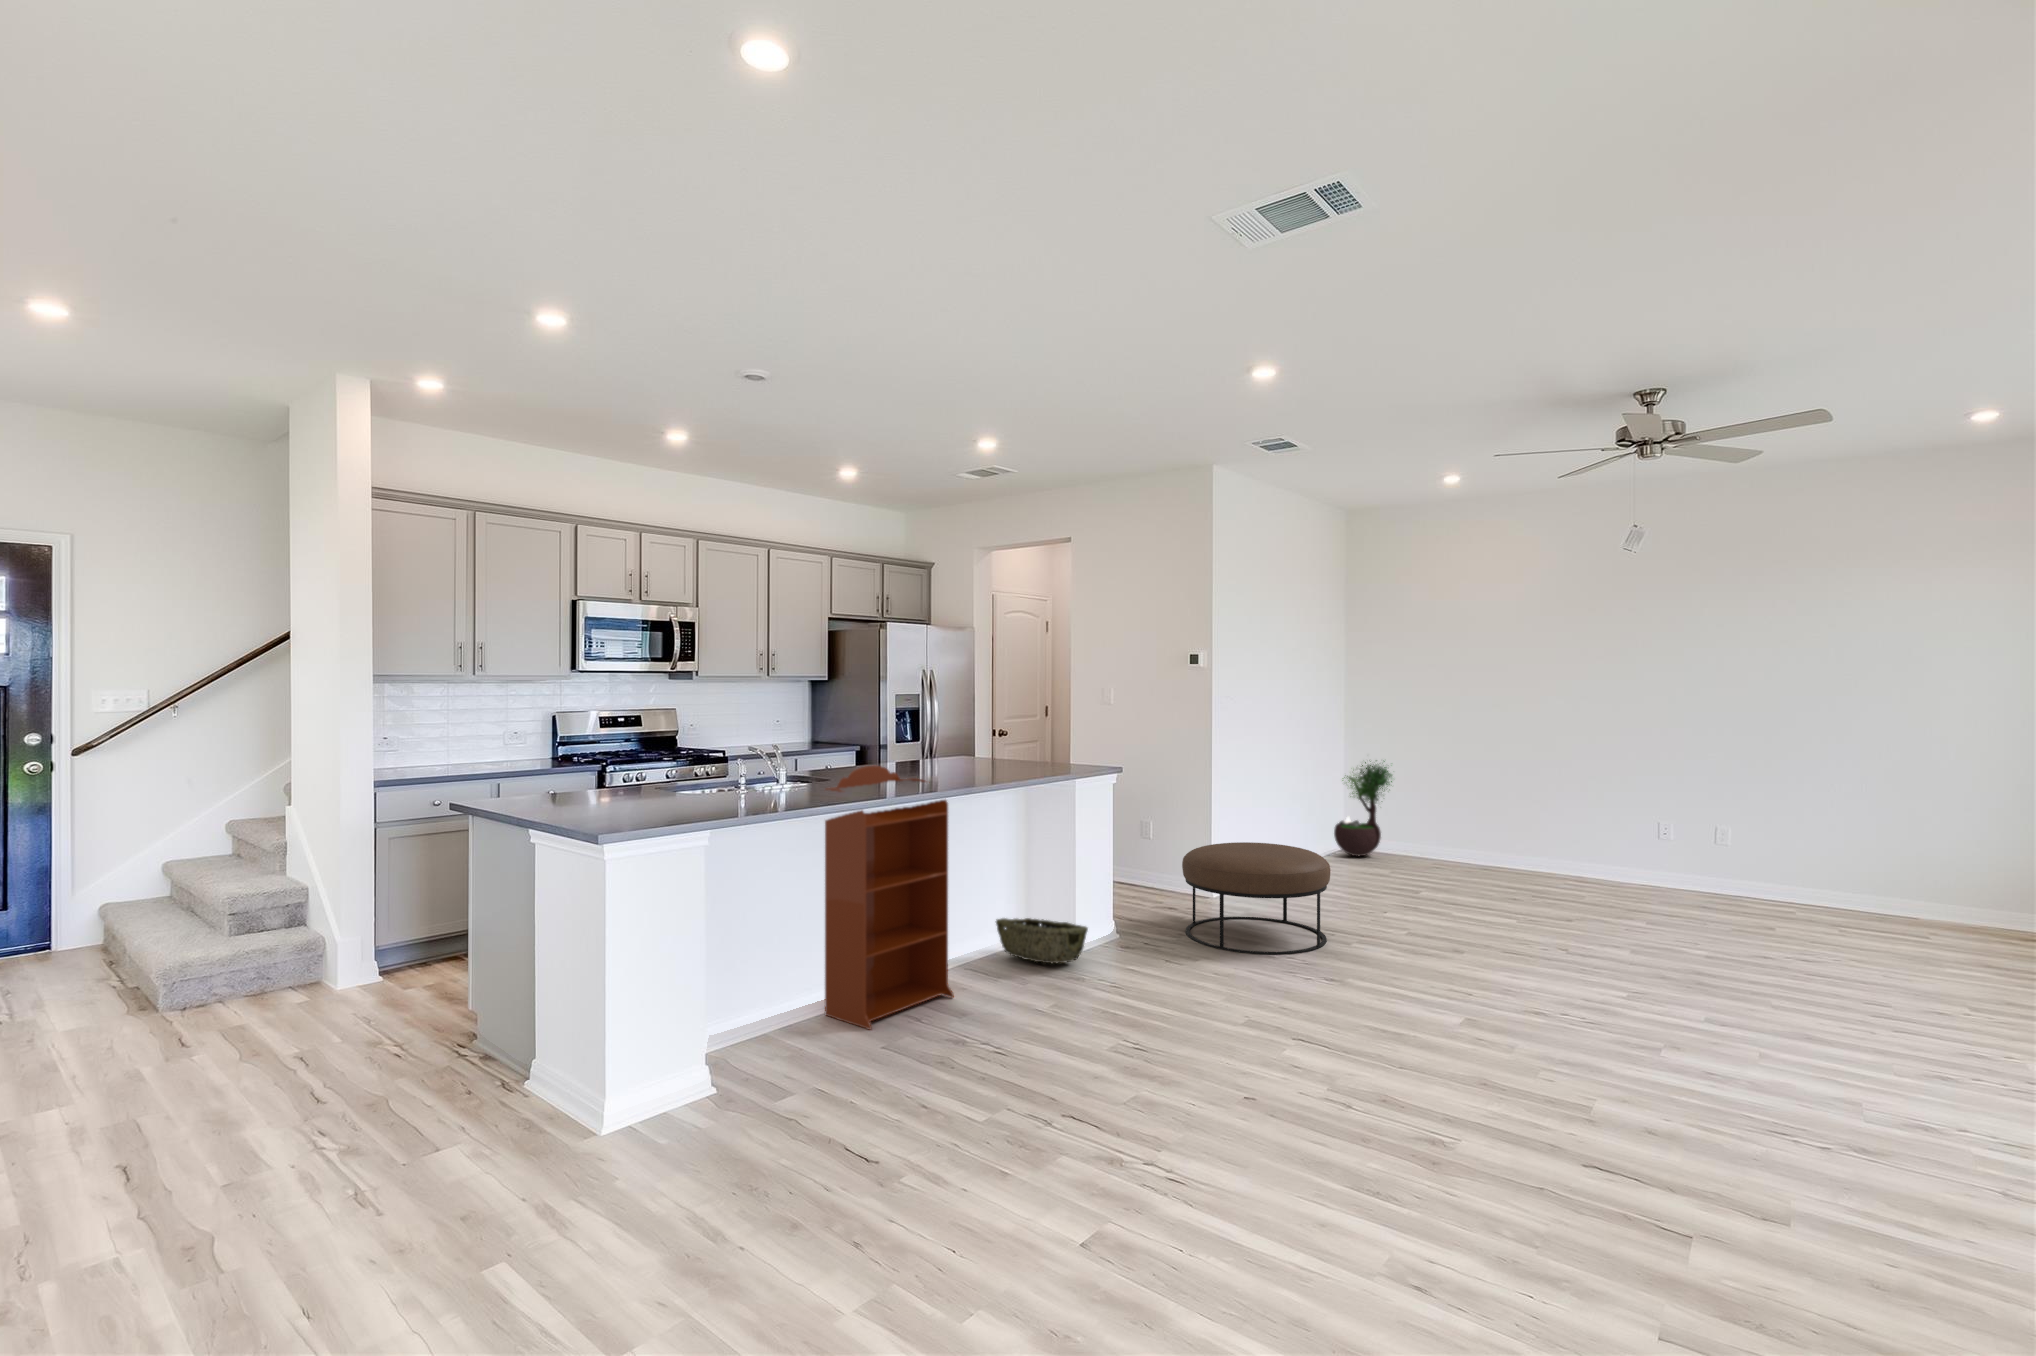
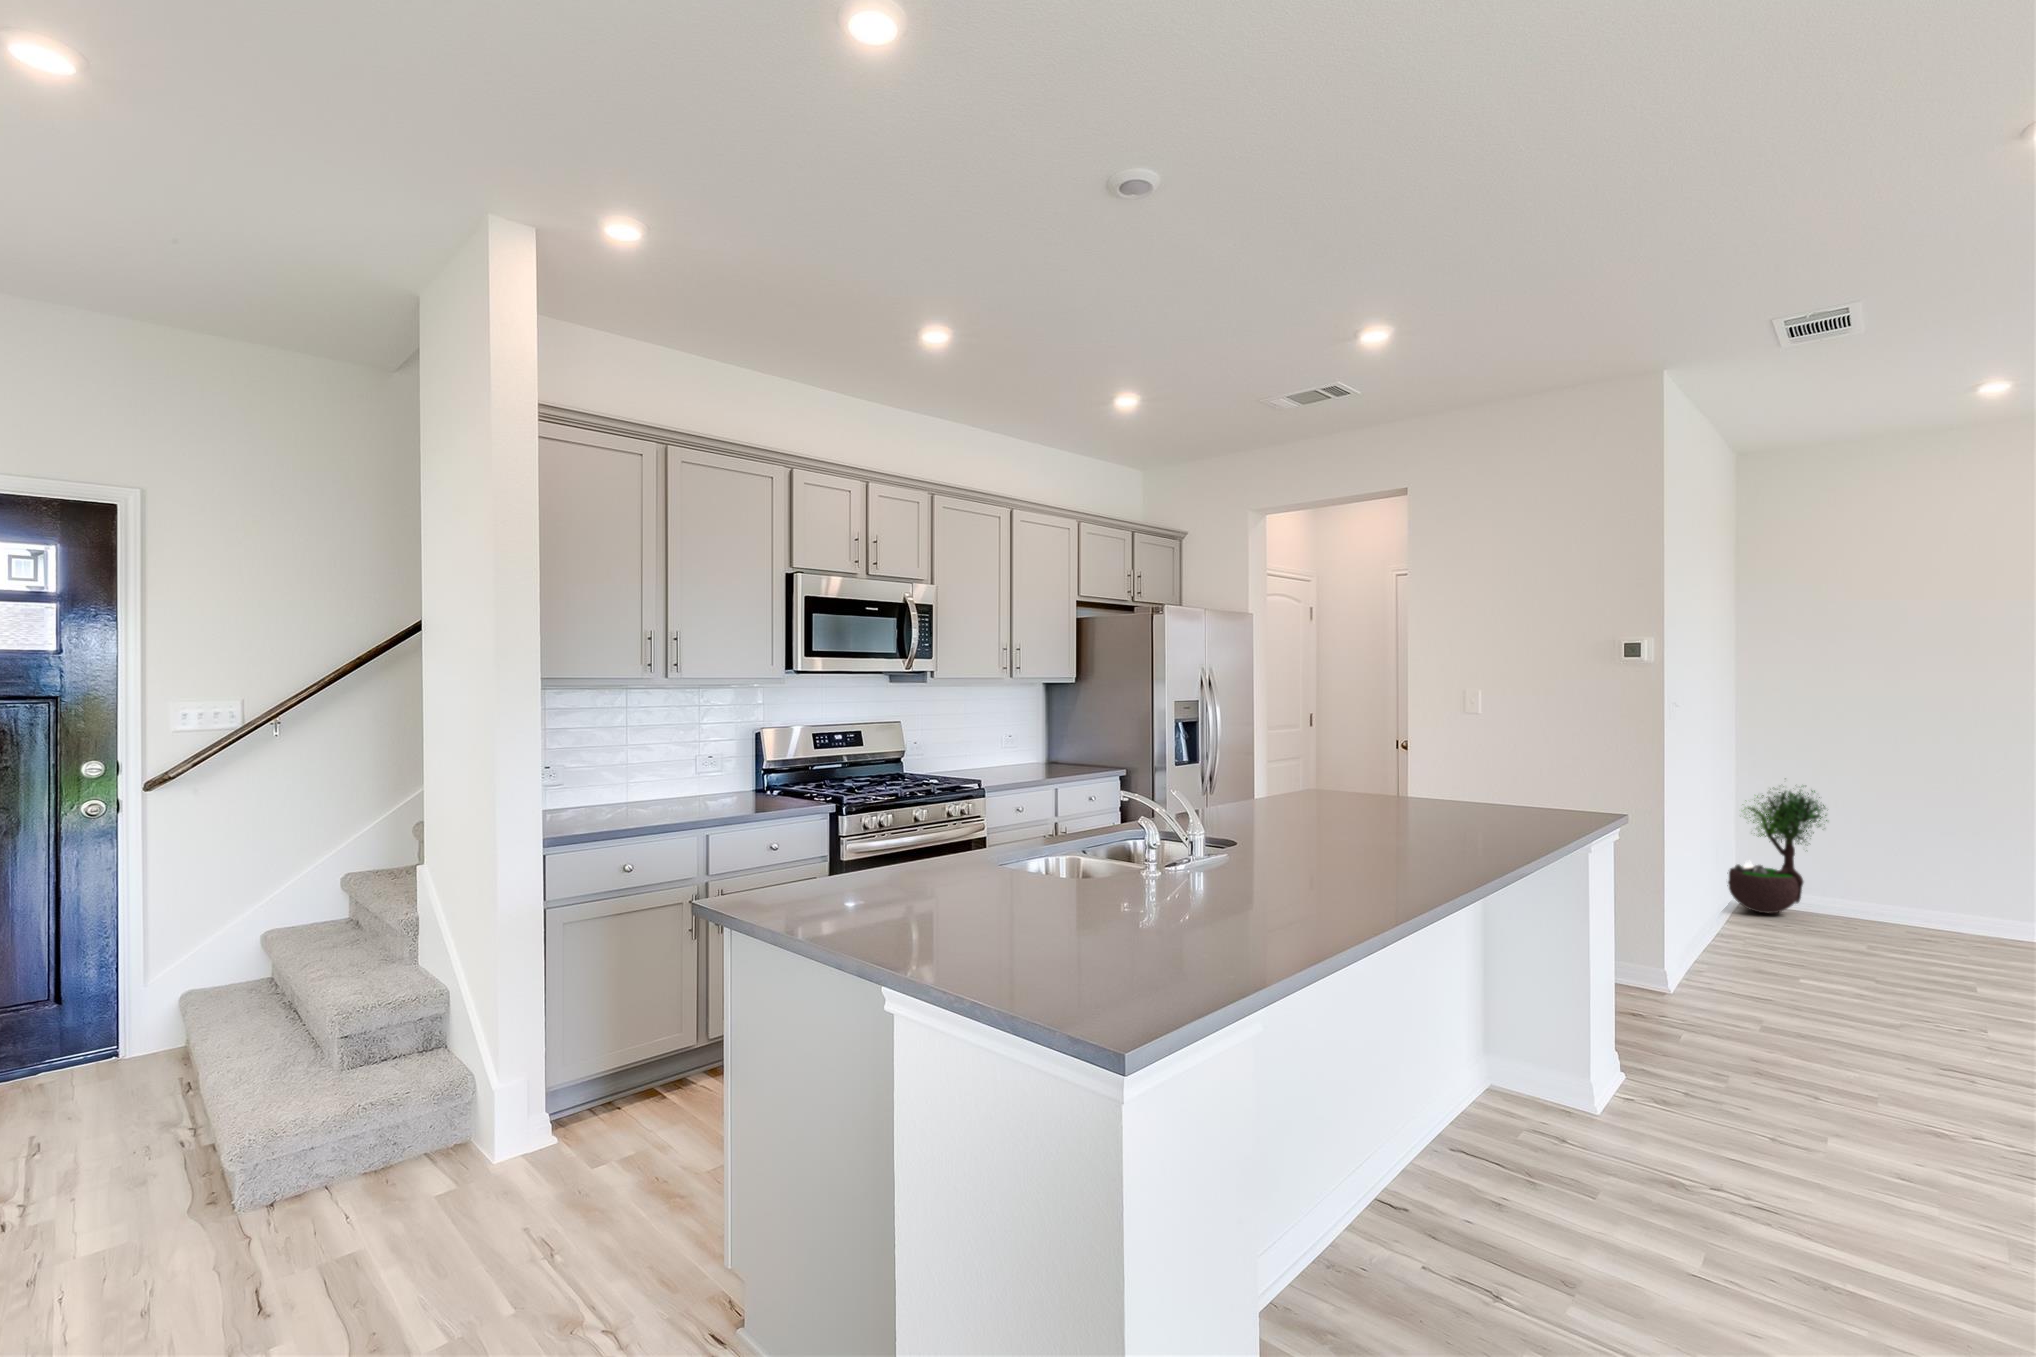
bookcase: present [825,766,954,1029] -> none [1285,830,1472,1310]
ottoman: present [1182,842,1330,954] -> none [1678,923,1961,1118]
woven basket: present [996,918,1088,963] -> none [1451,1046,1614,1137]

